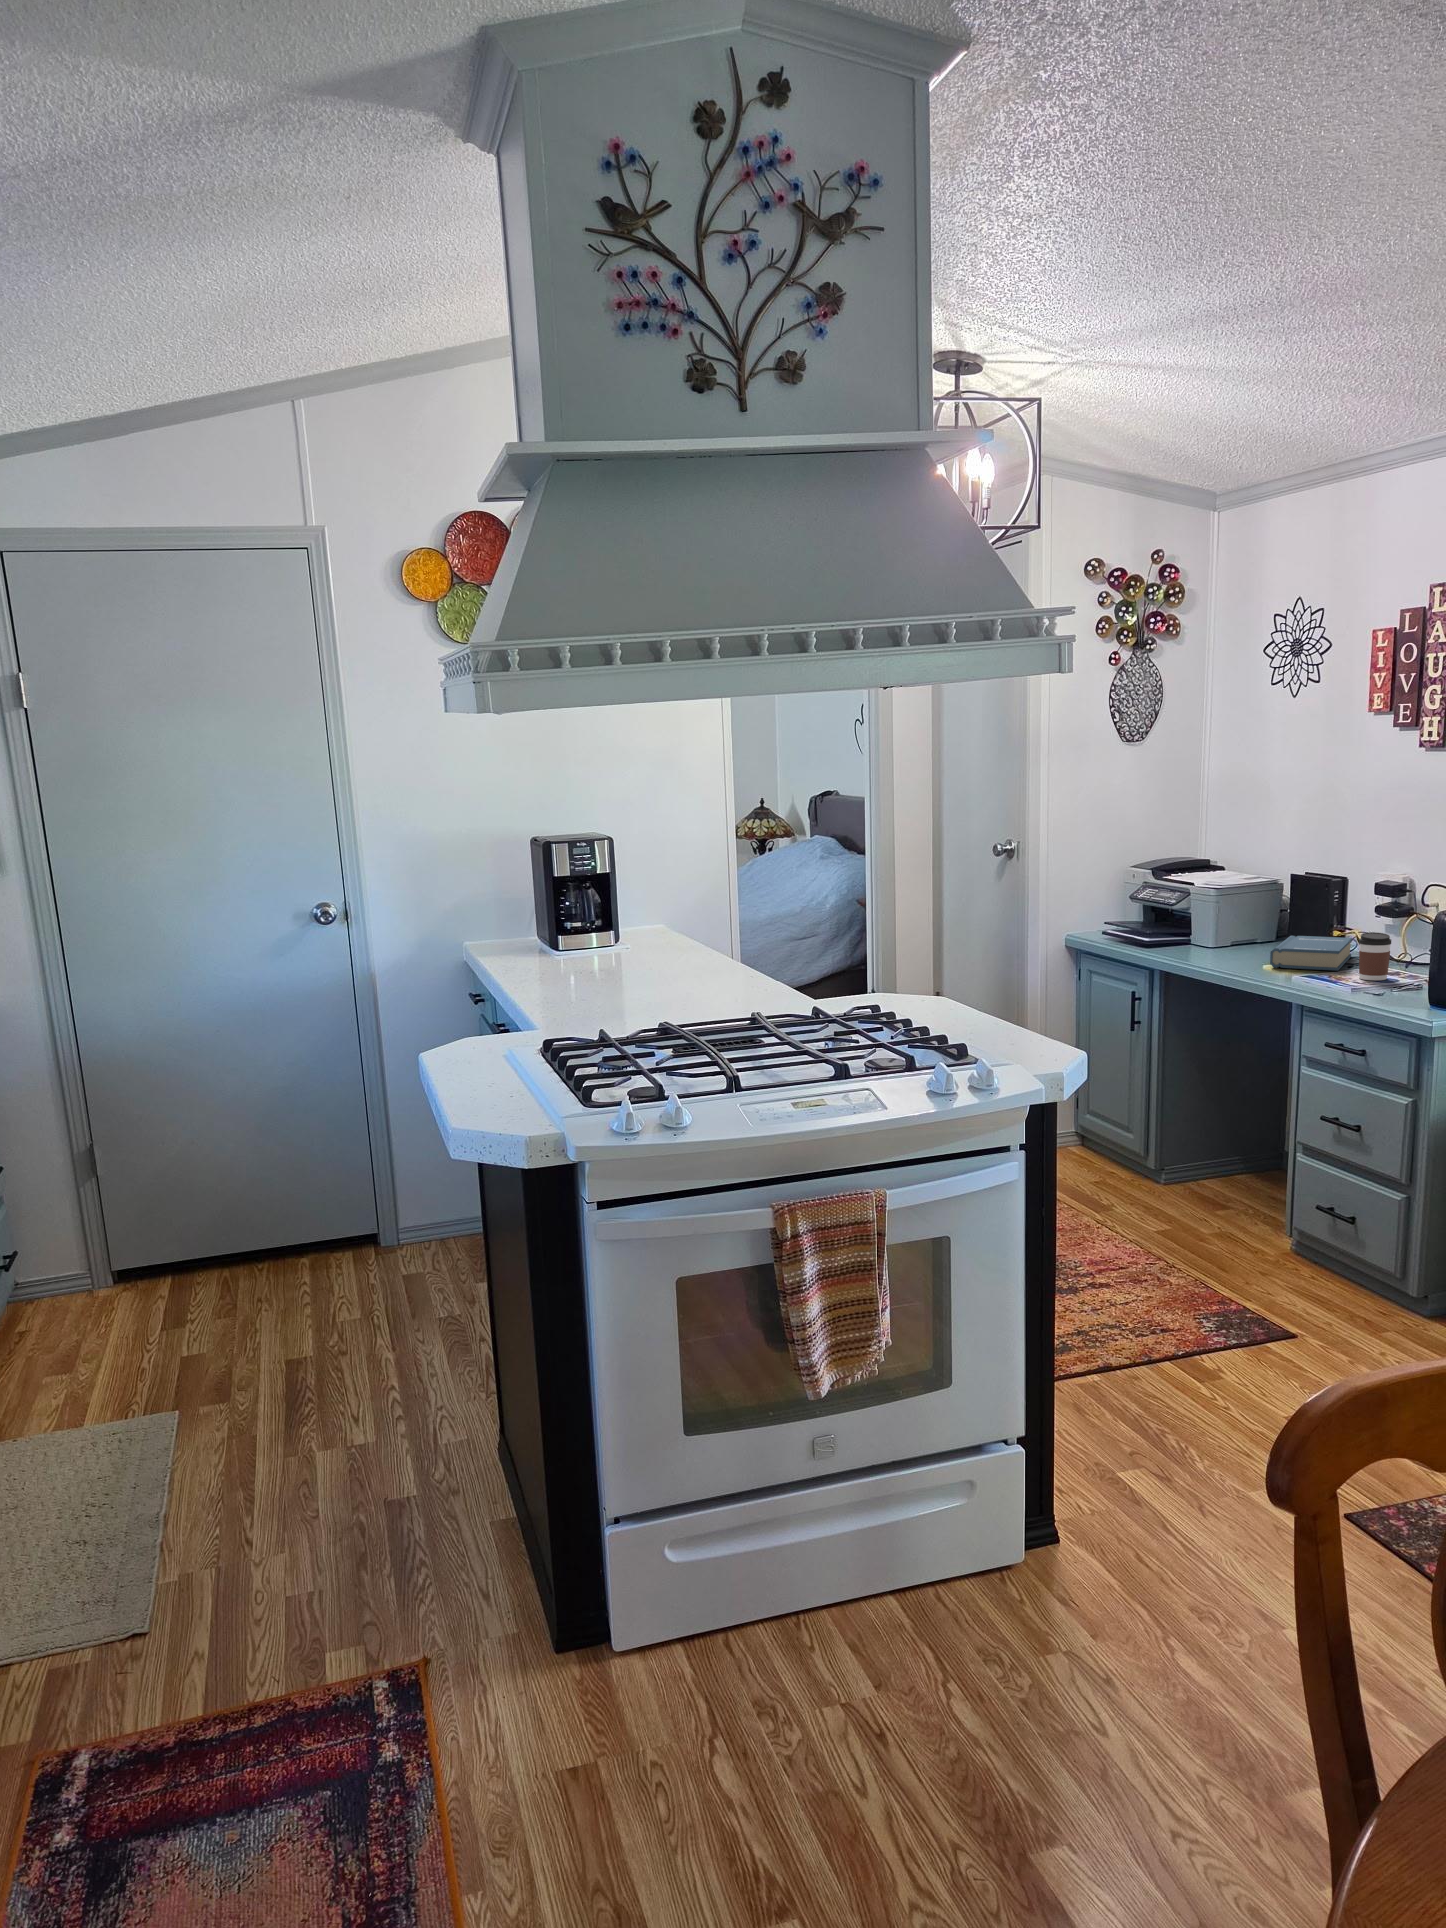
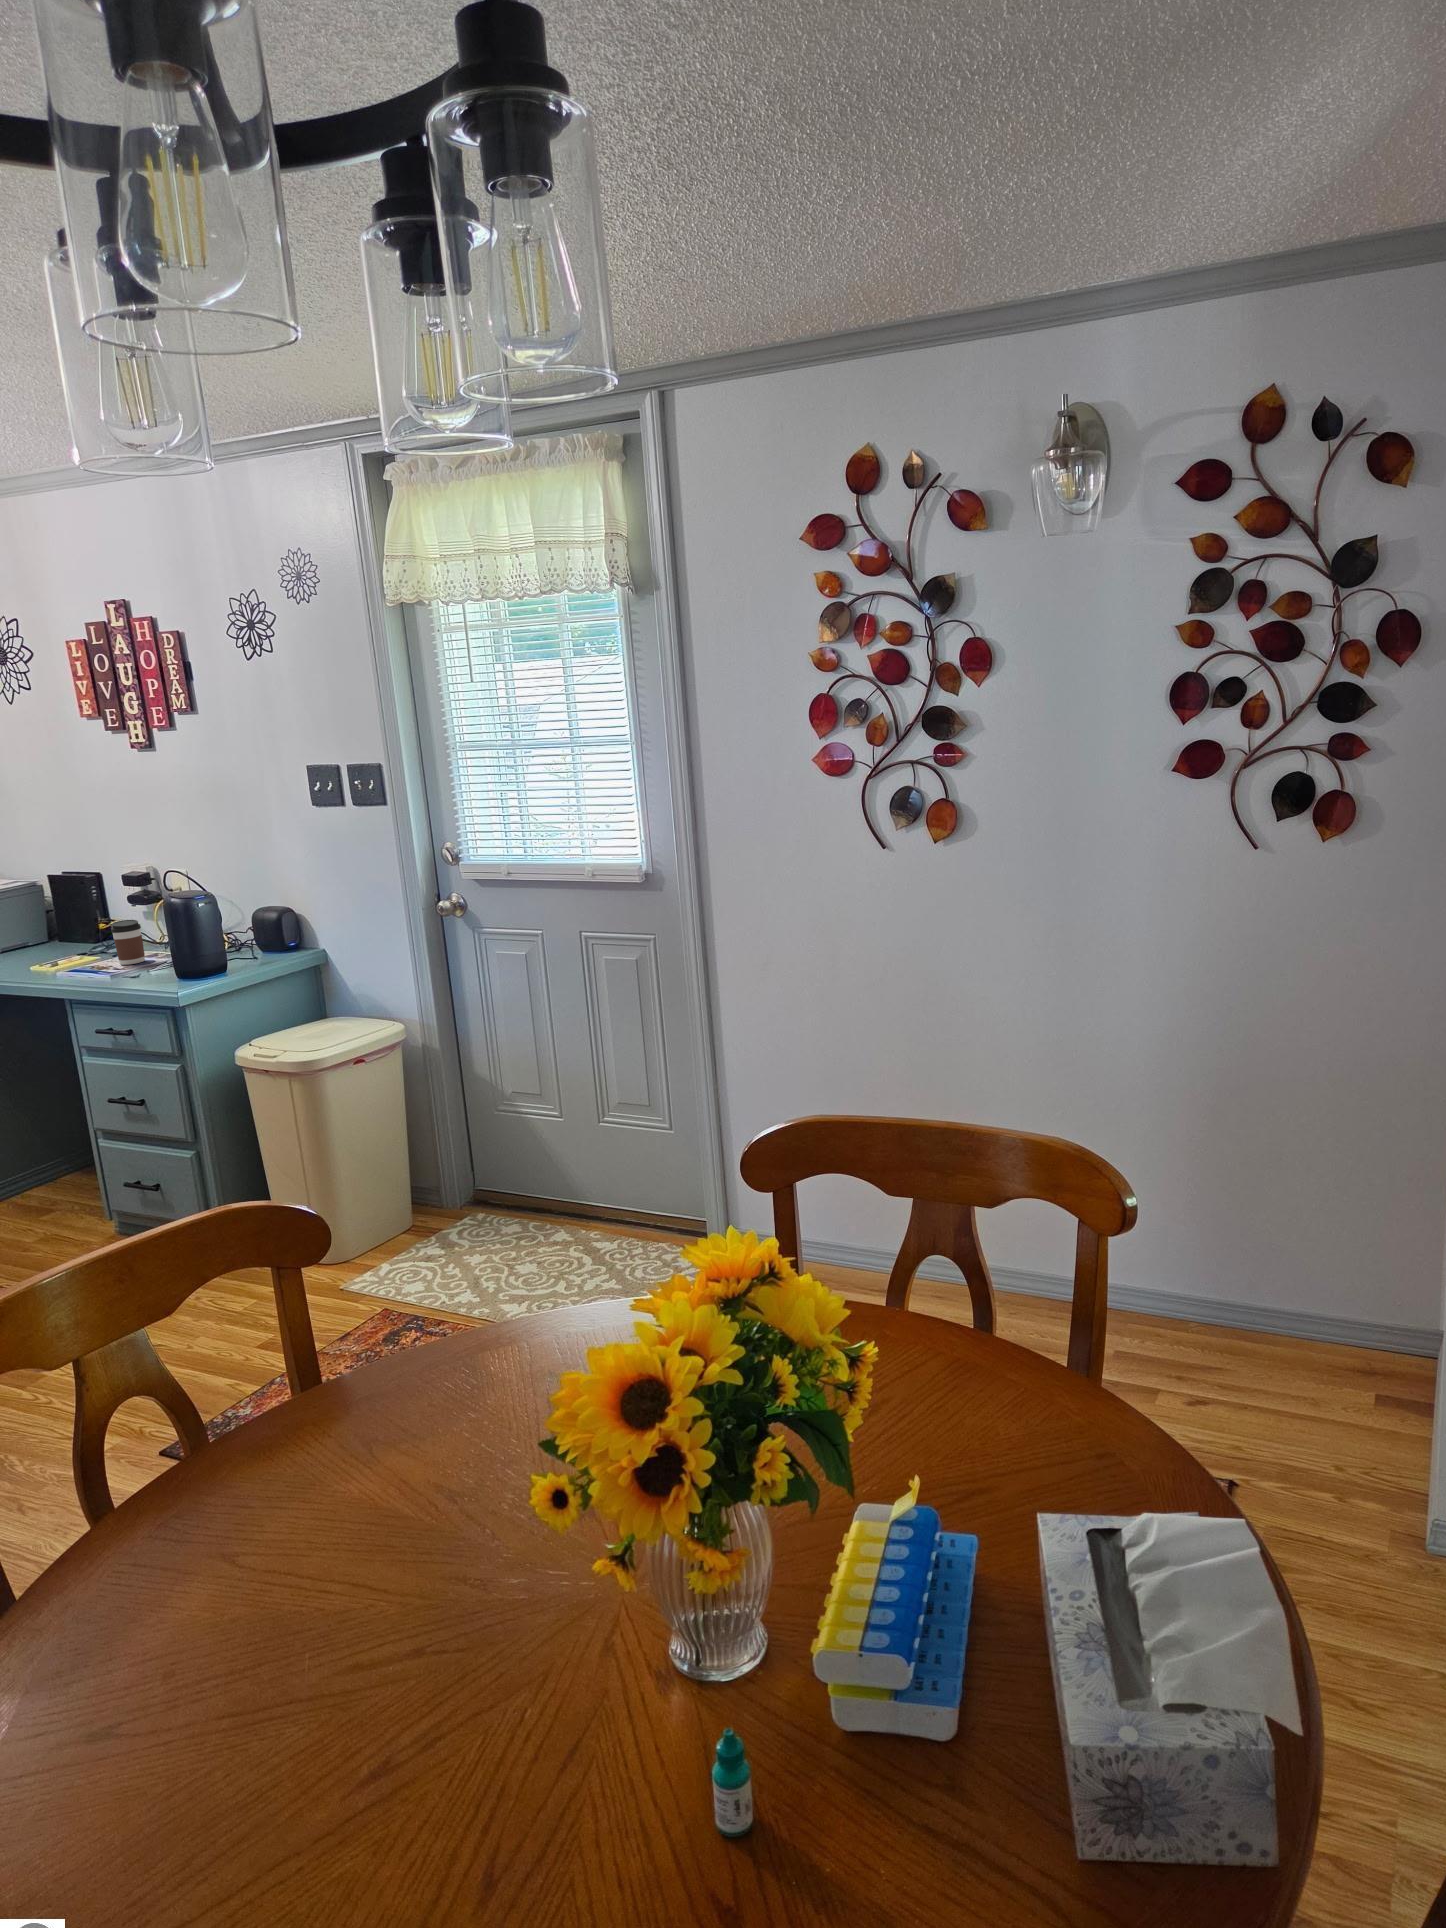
hardback book: present [1270,936,1352,971] -> none [32,928,117,969]

